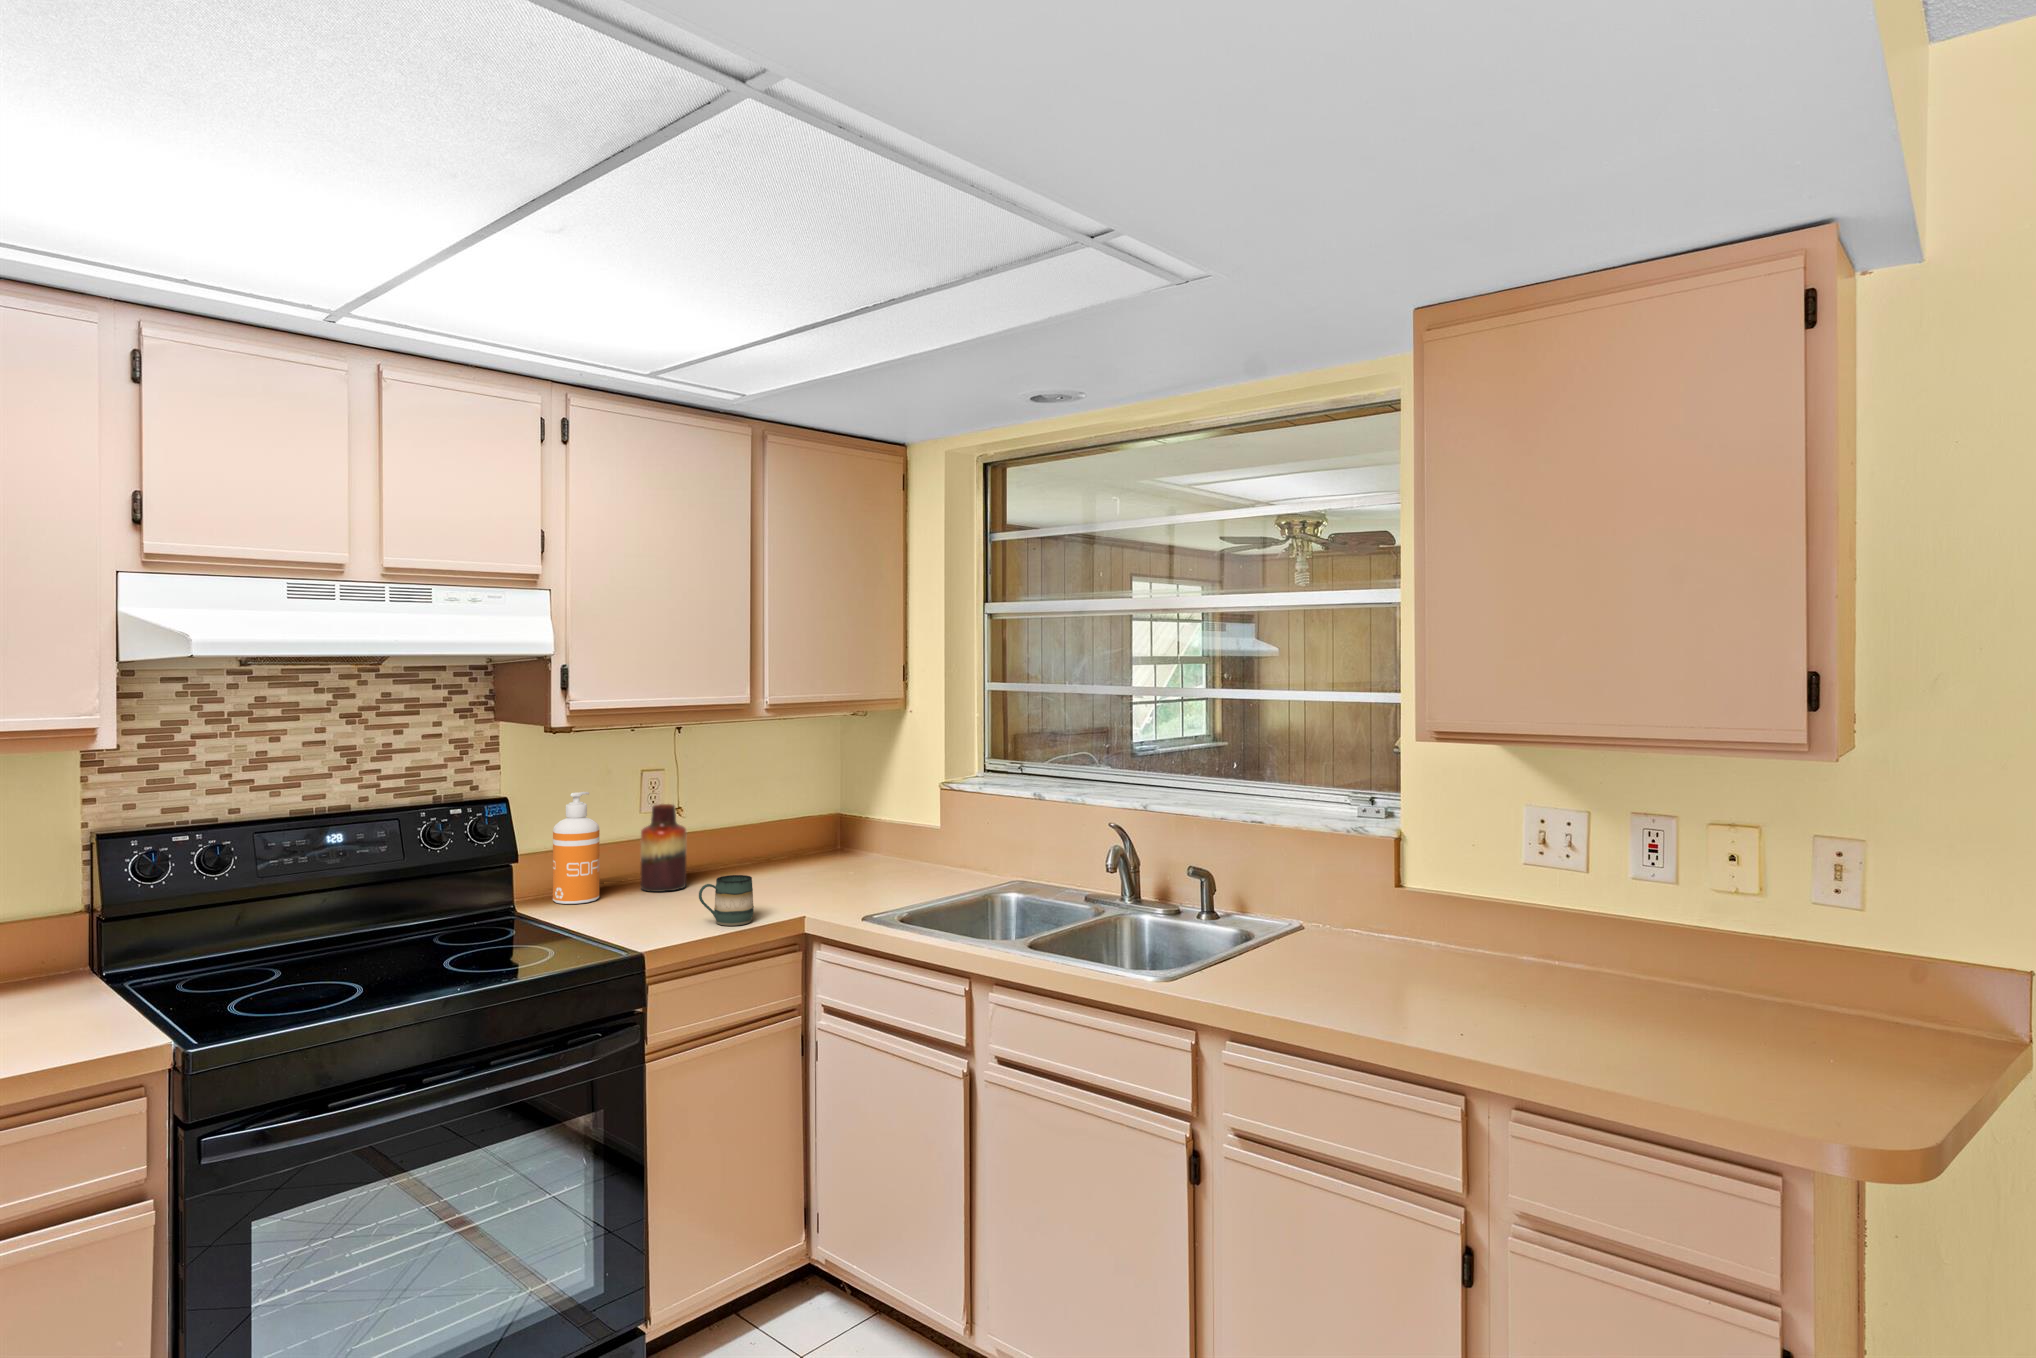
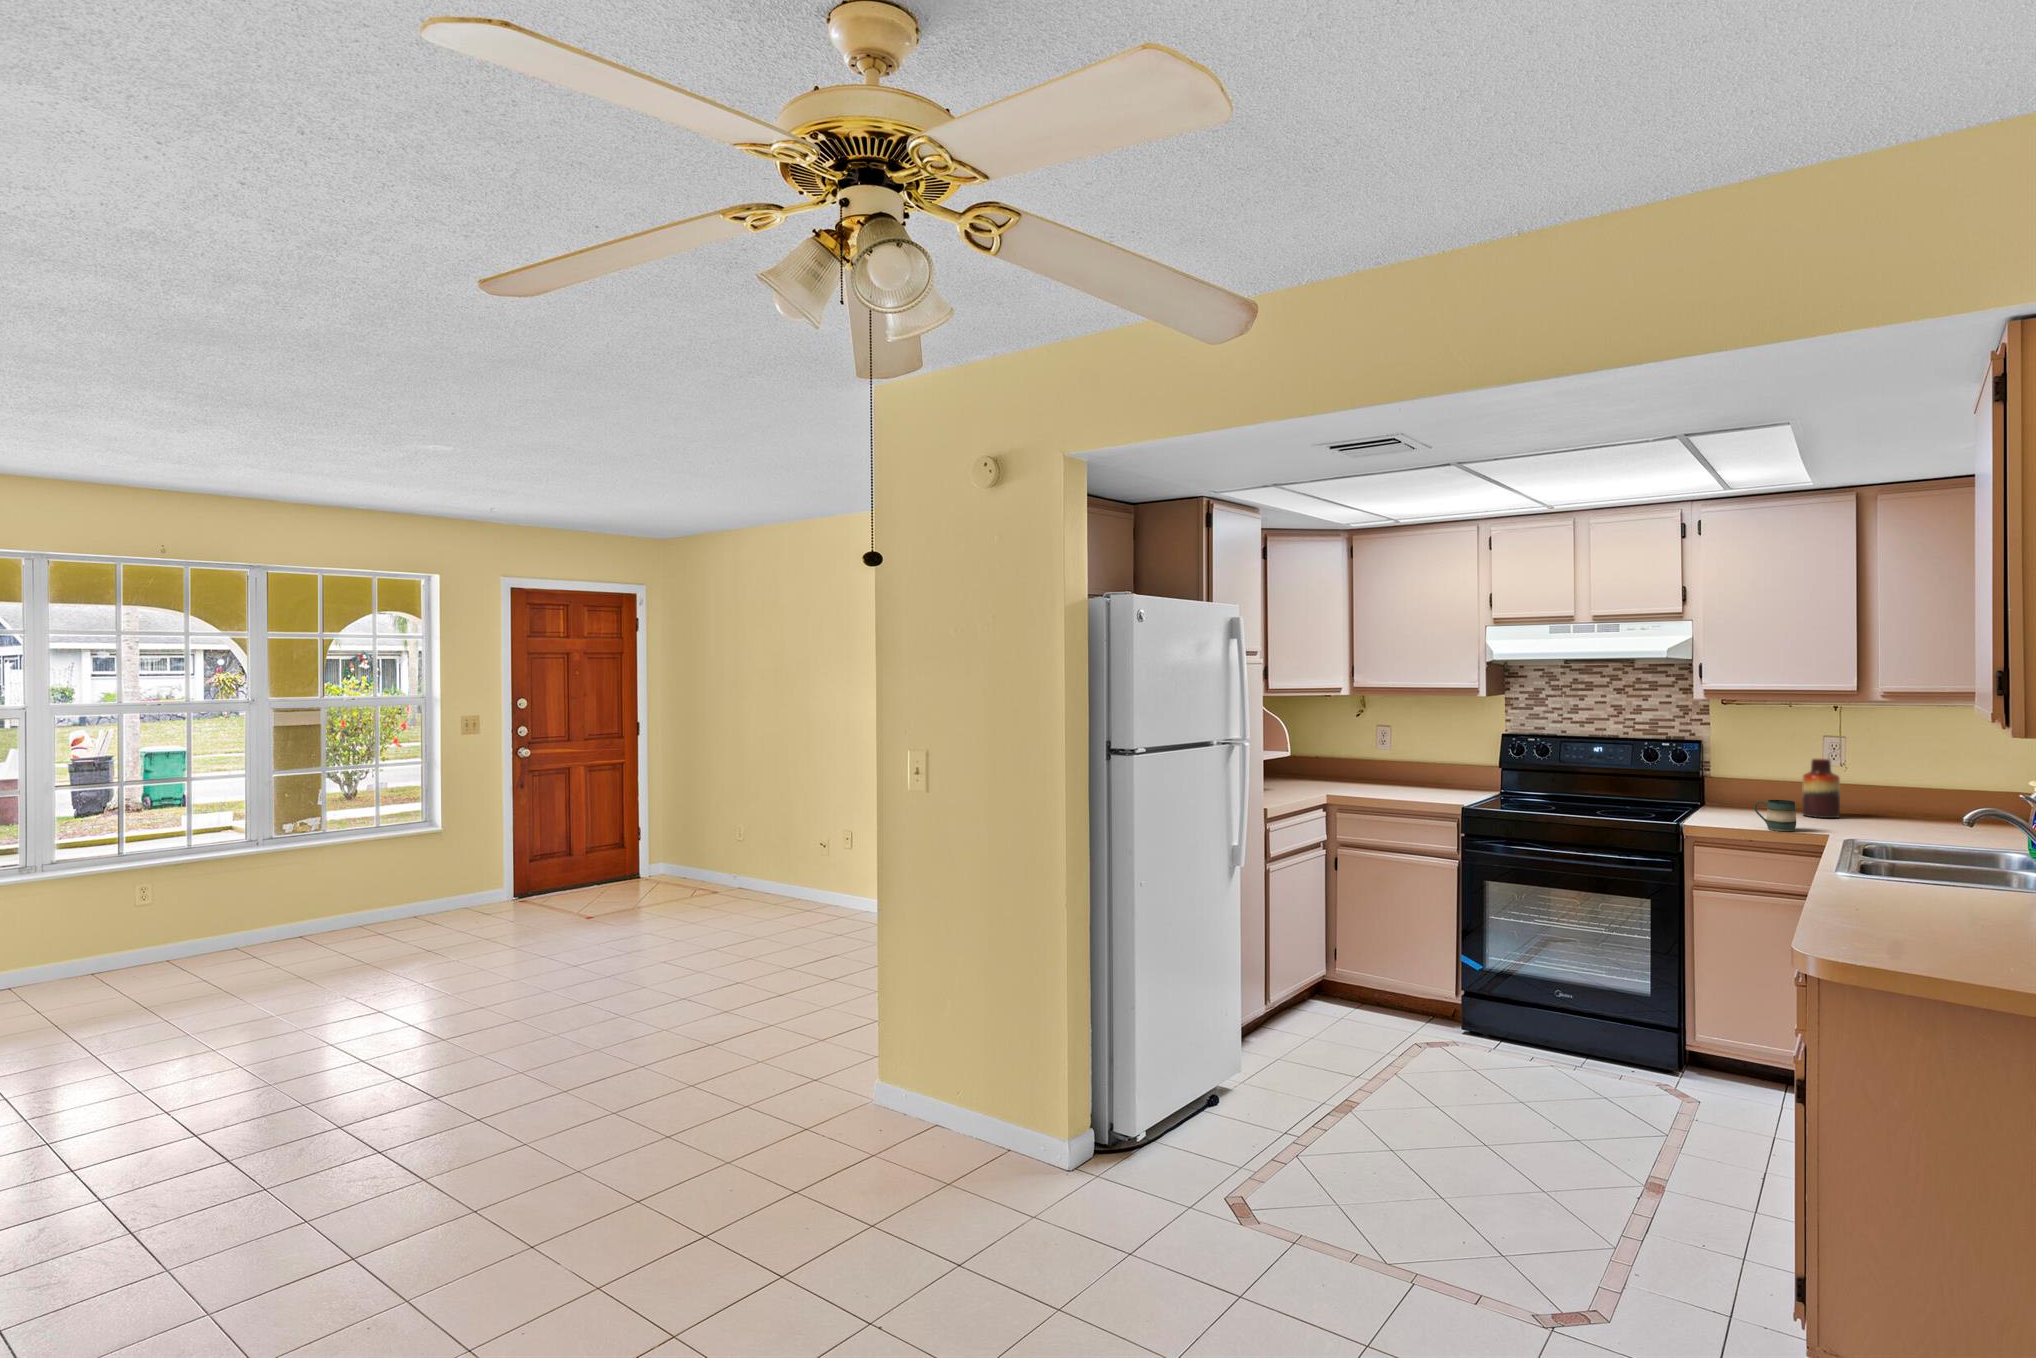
soap dispenser: present [553,792,600,904] -> none [1733,743,1765,812]

